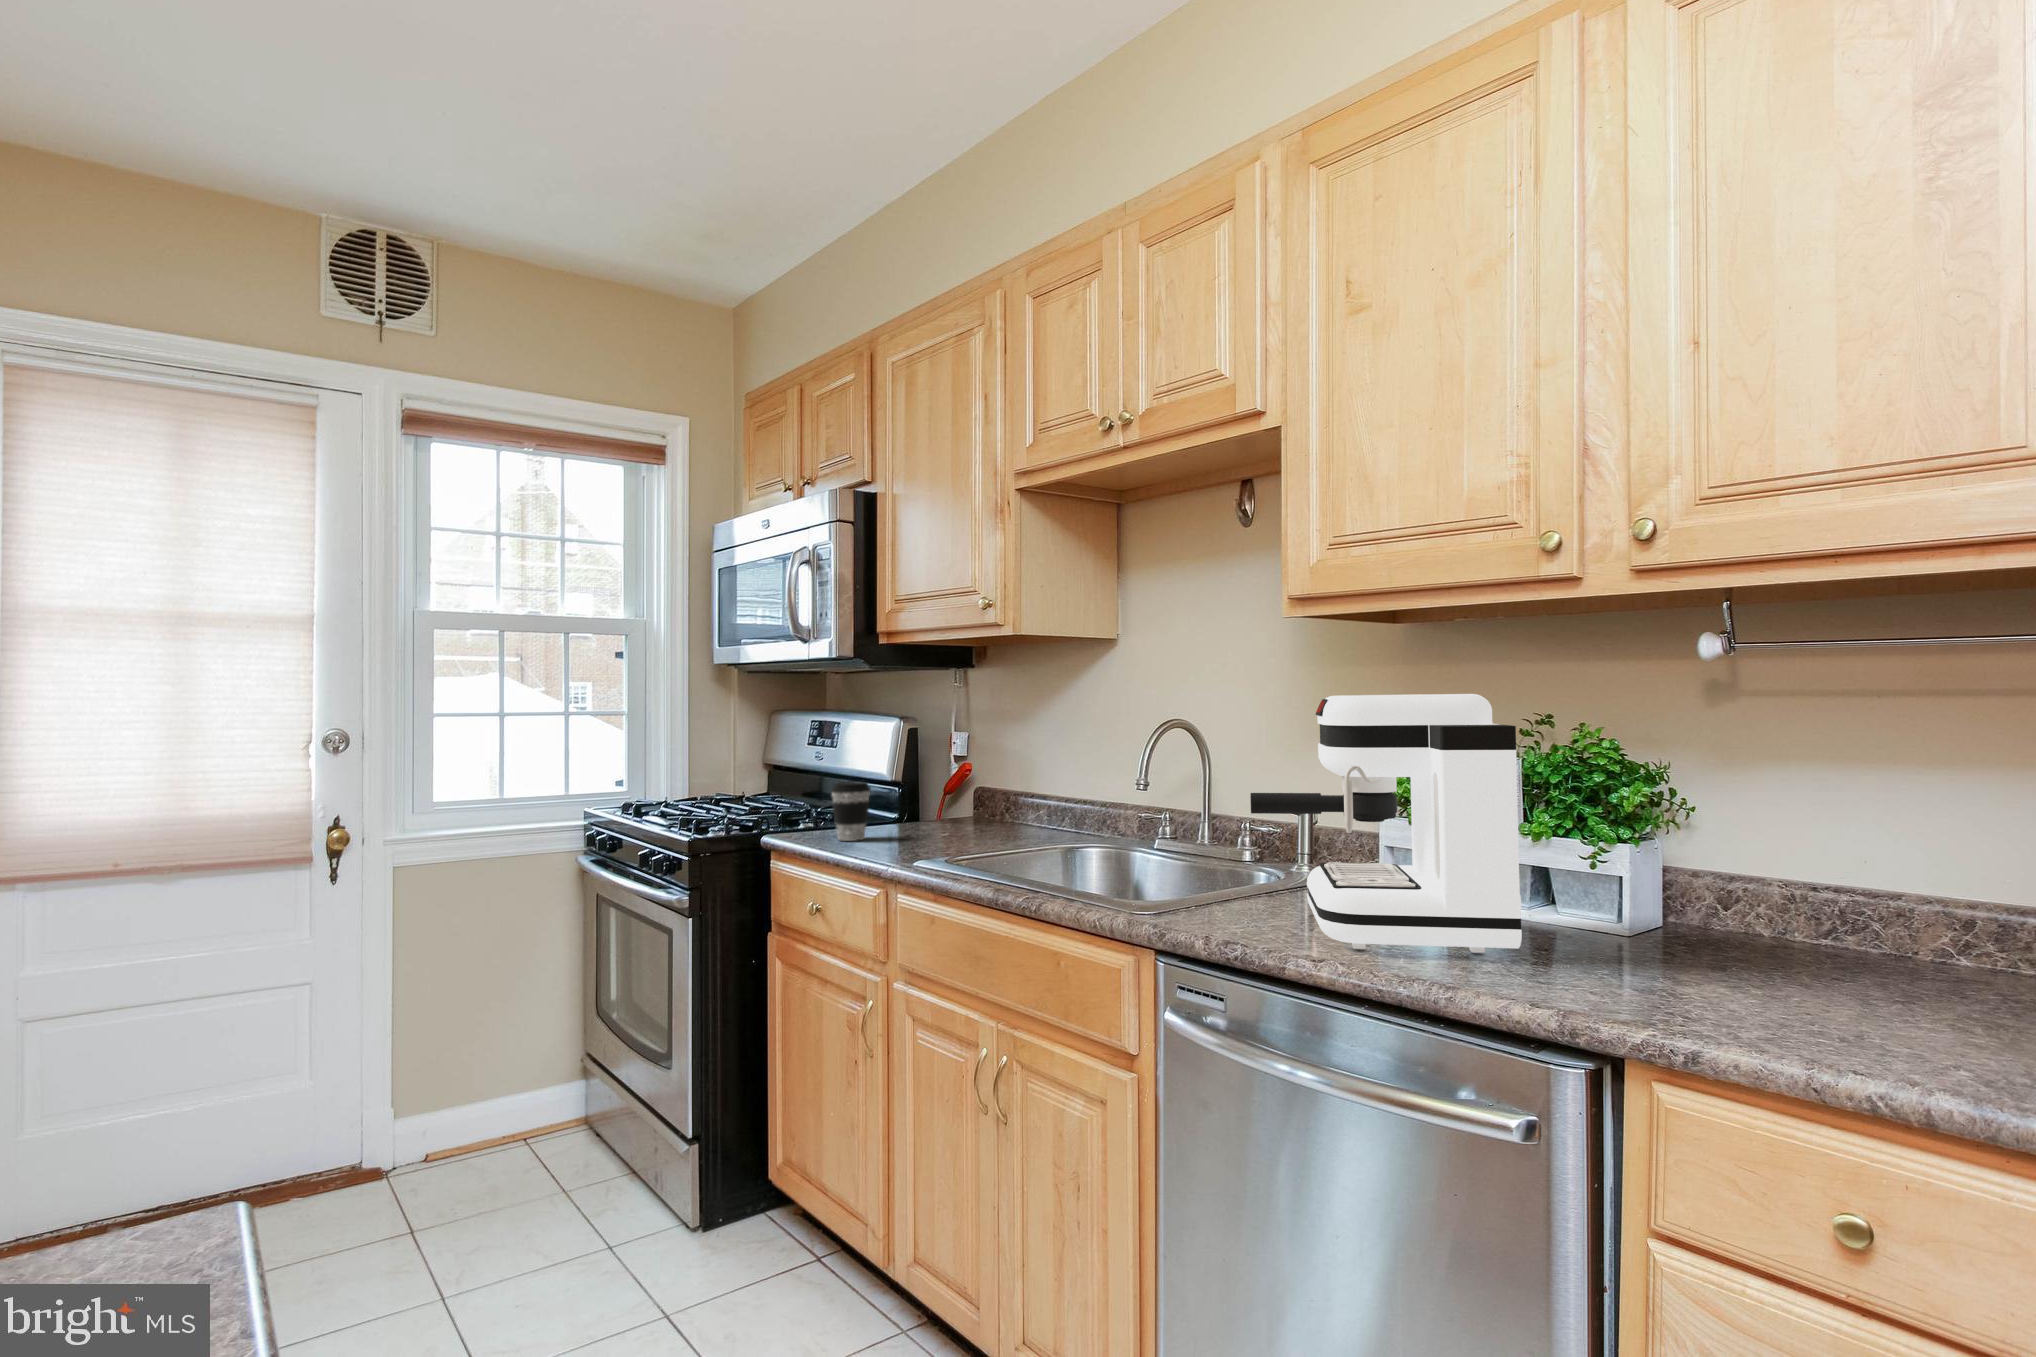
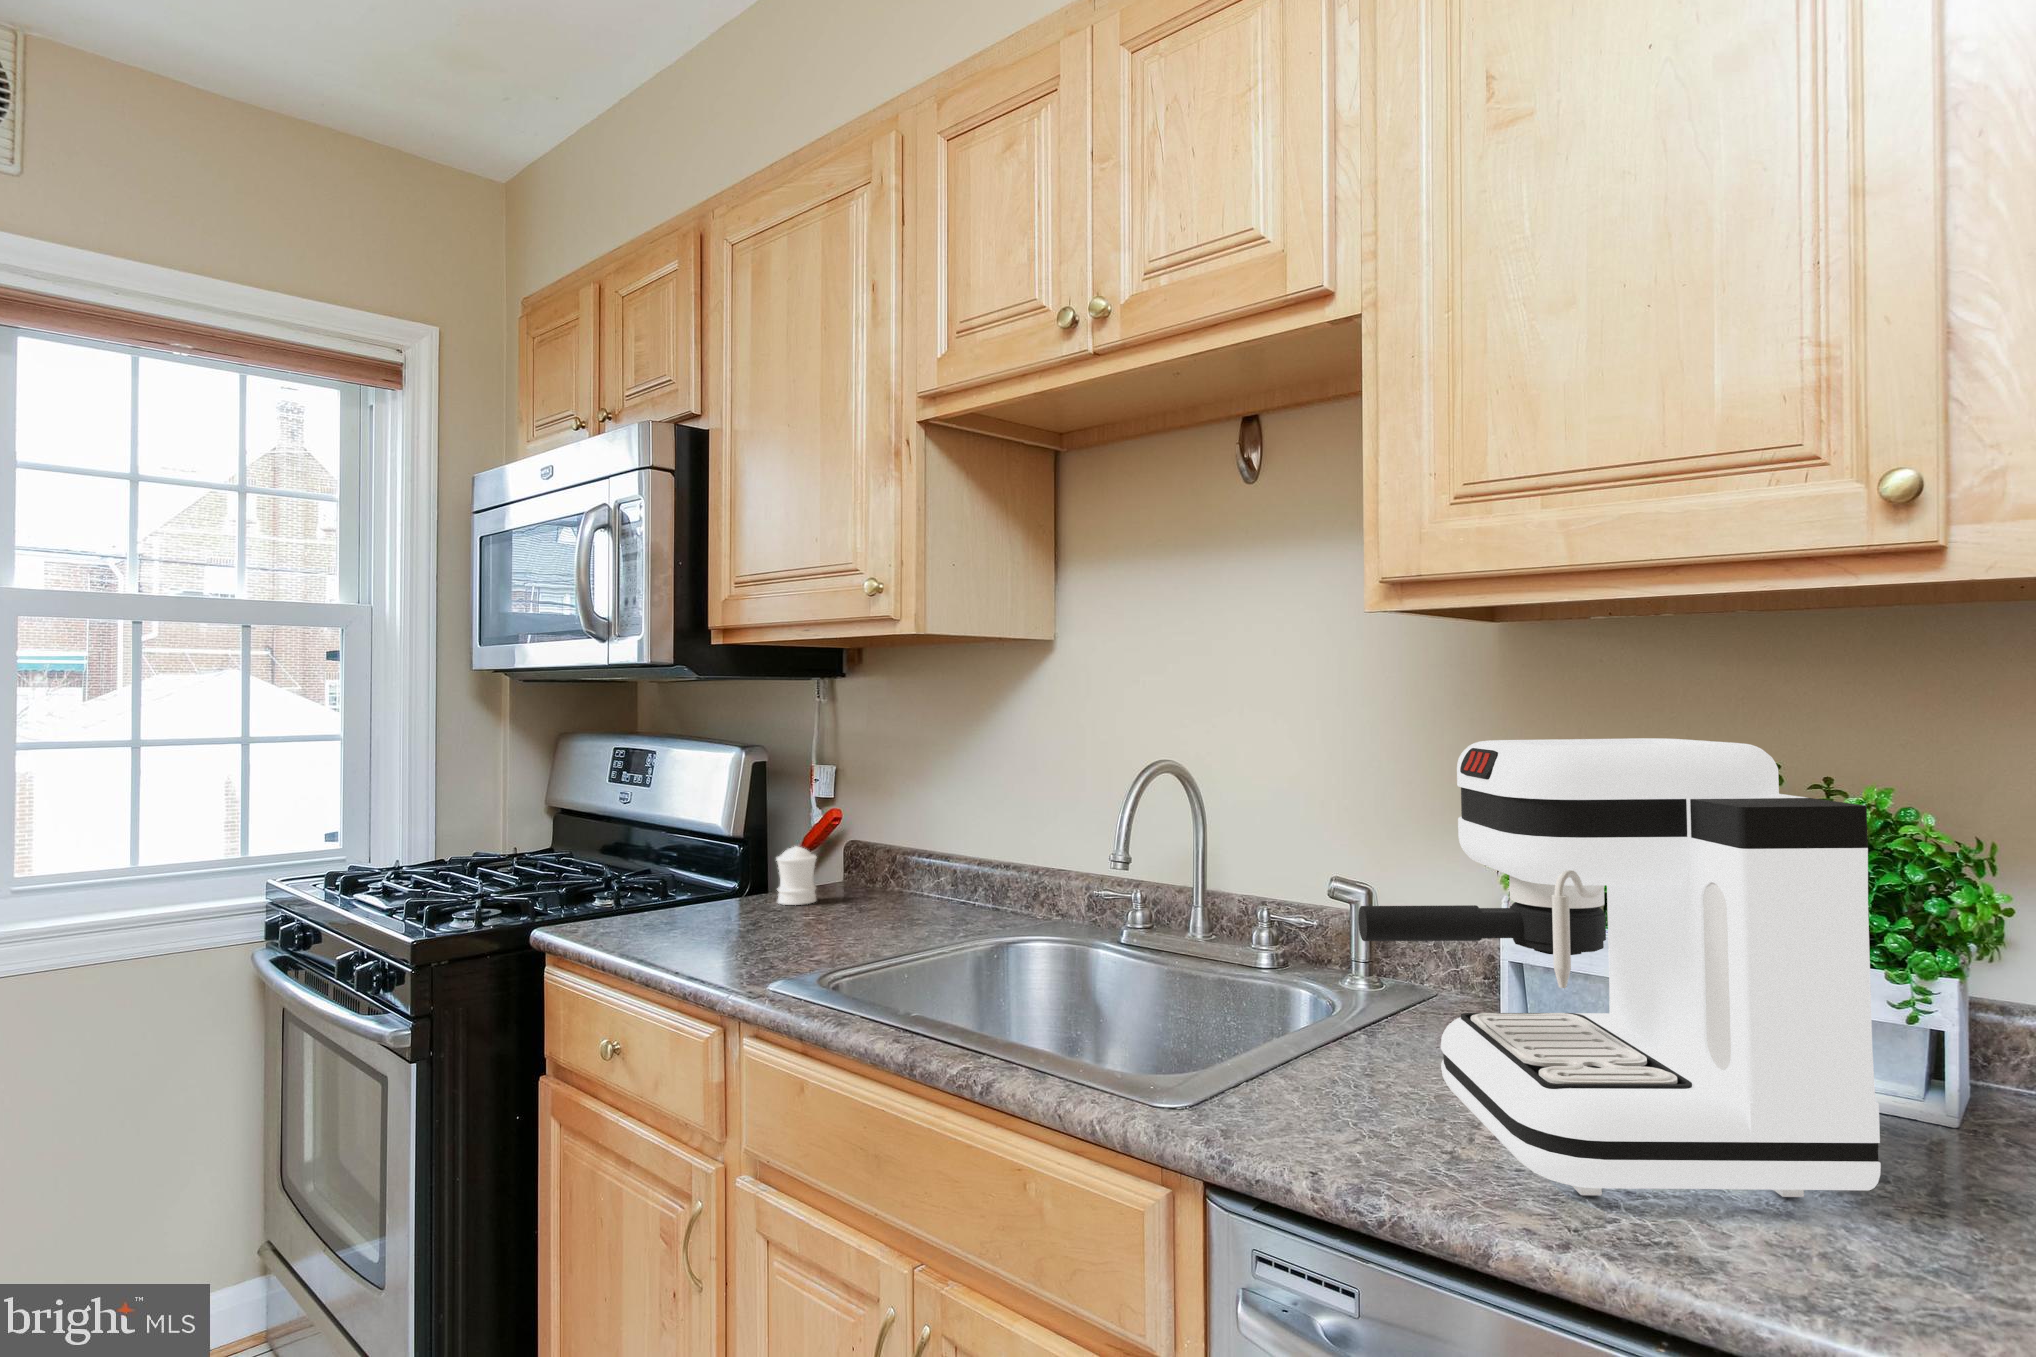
coffee cup: present [831,782,871,841] -> none [637,849,699,939]
salt shaker: none [924,785,953,826] -> present [776,846,817,905]

